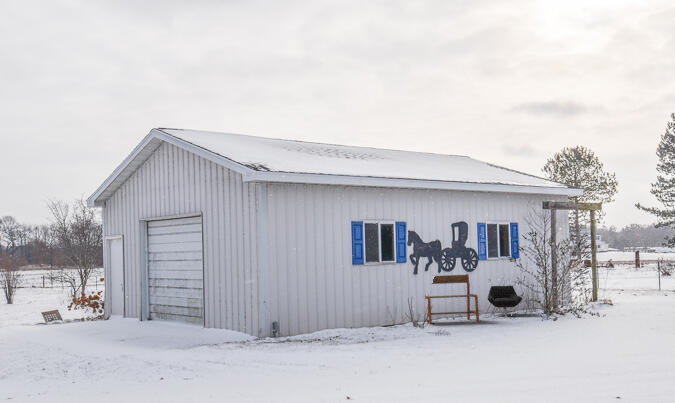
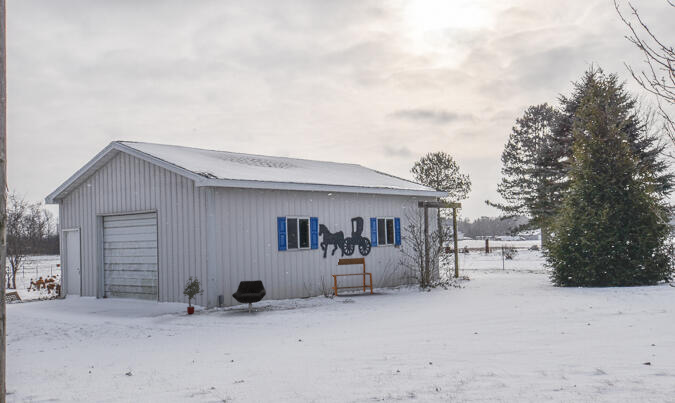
lounge chair: present [488,285,522,317] -> present [232,280,266,313]
potted tree: none [228,296,254,345] -> present [183,277,204,314]

